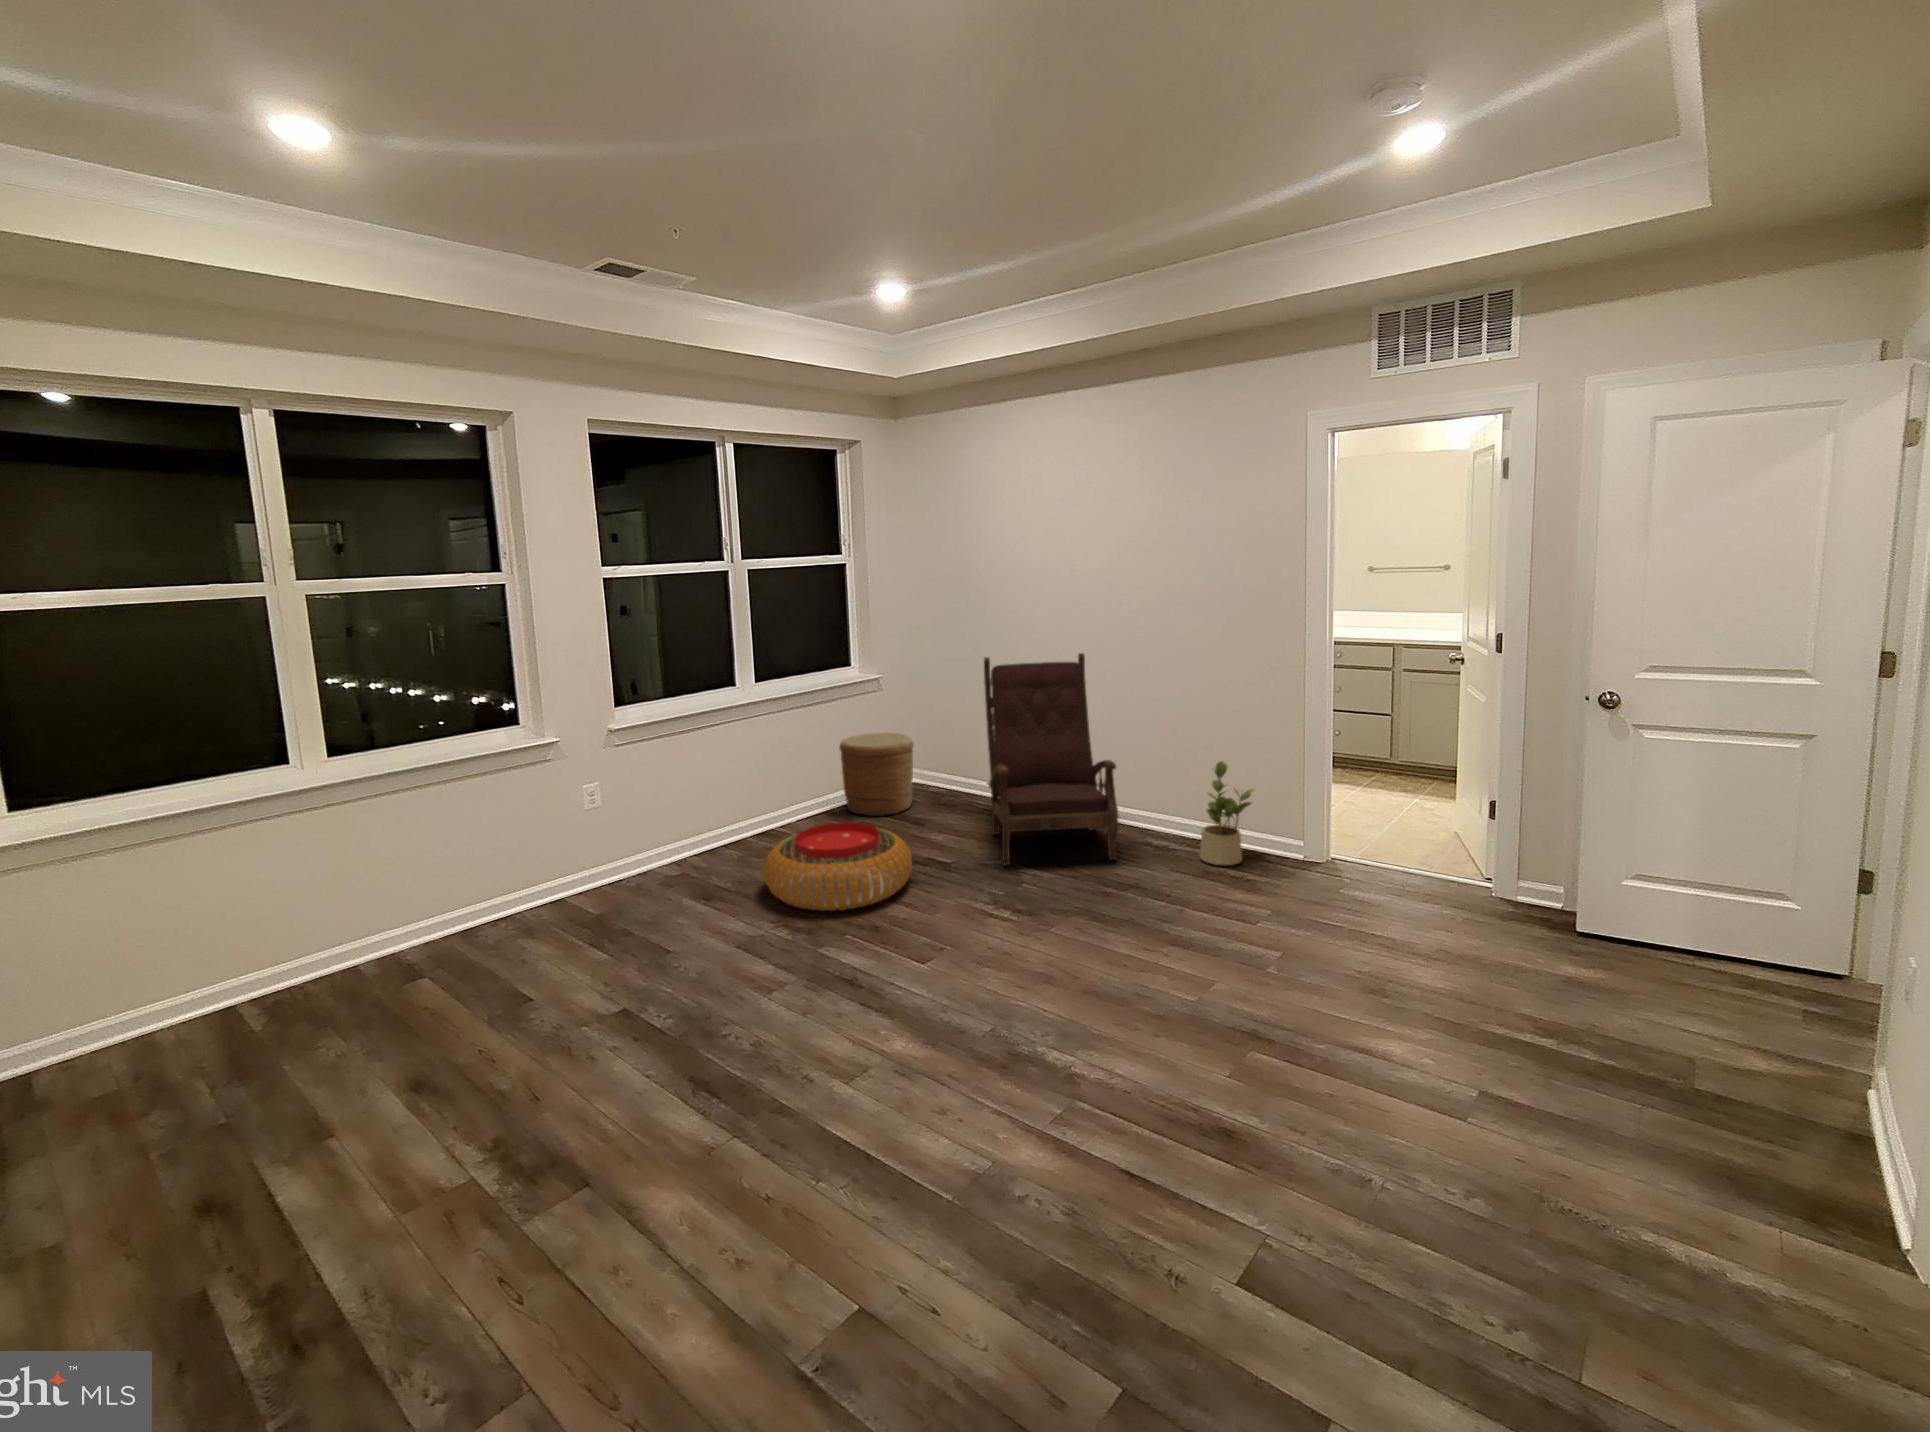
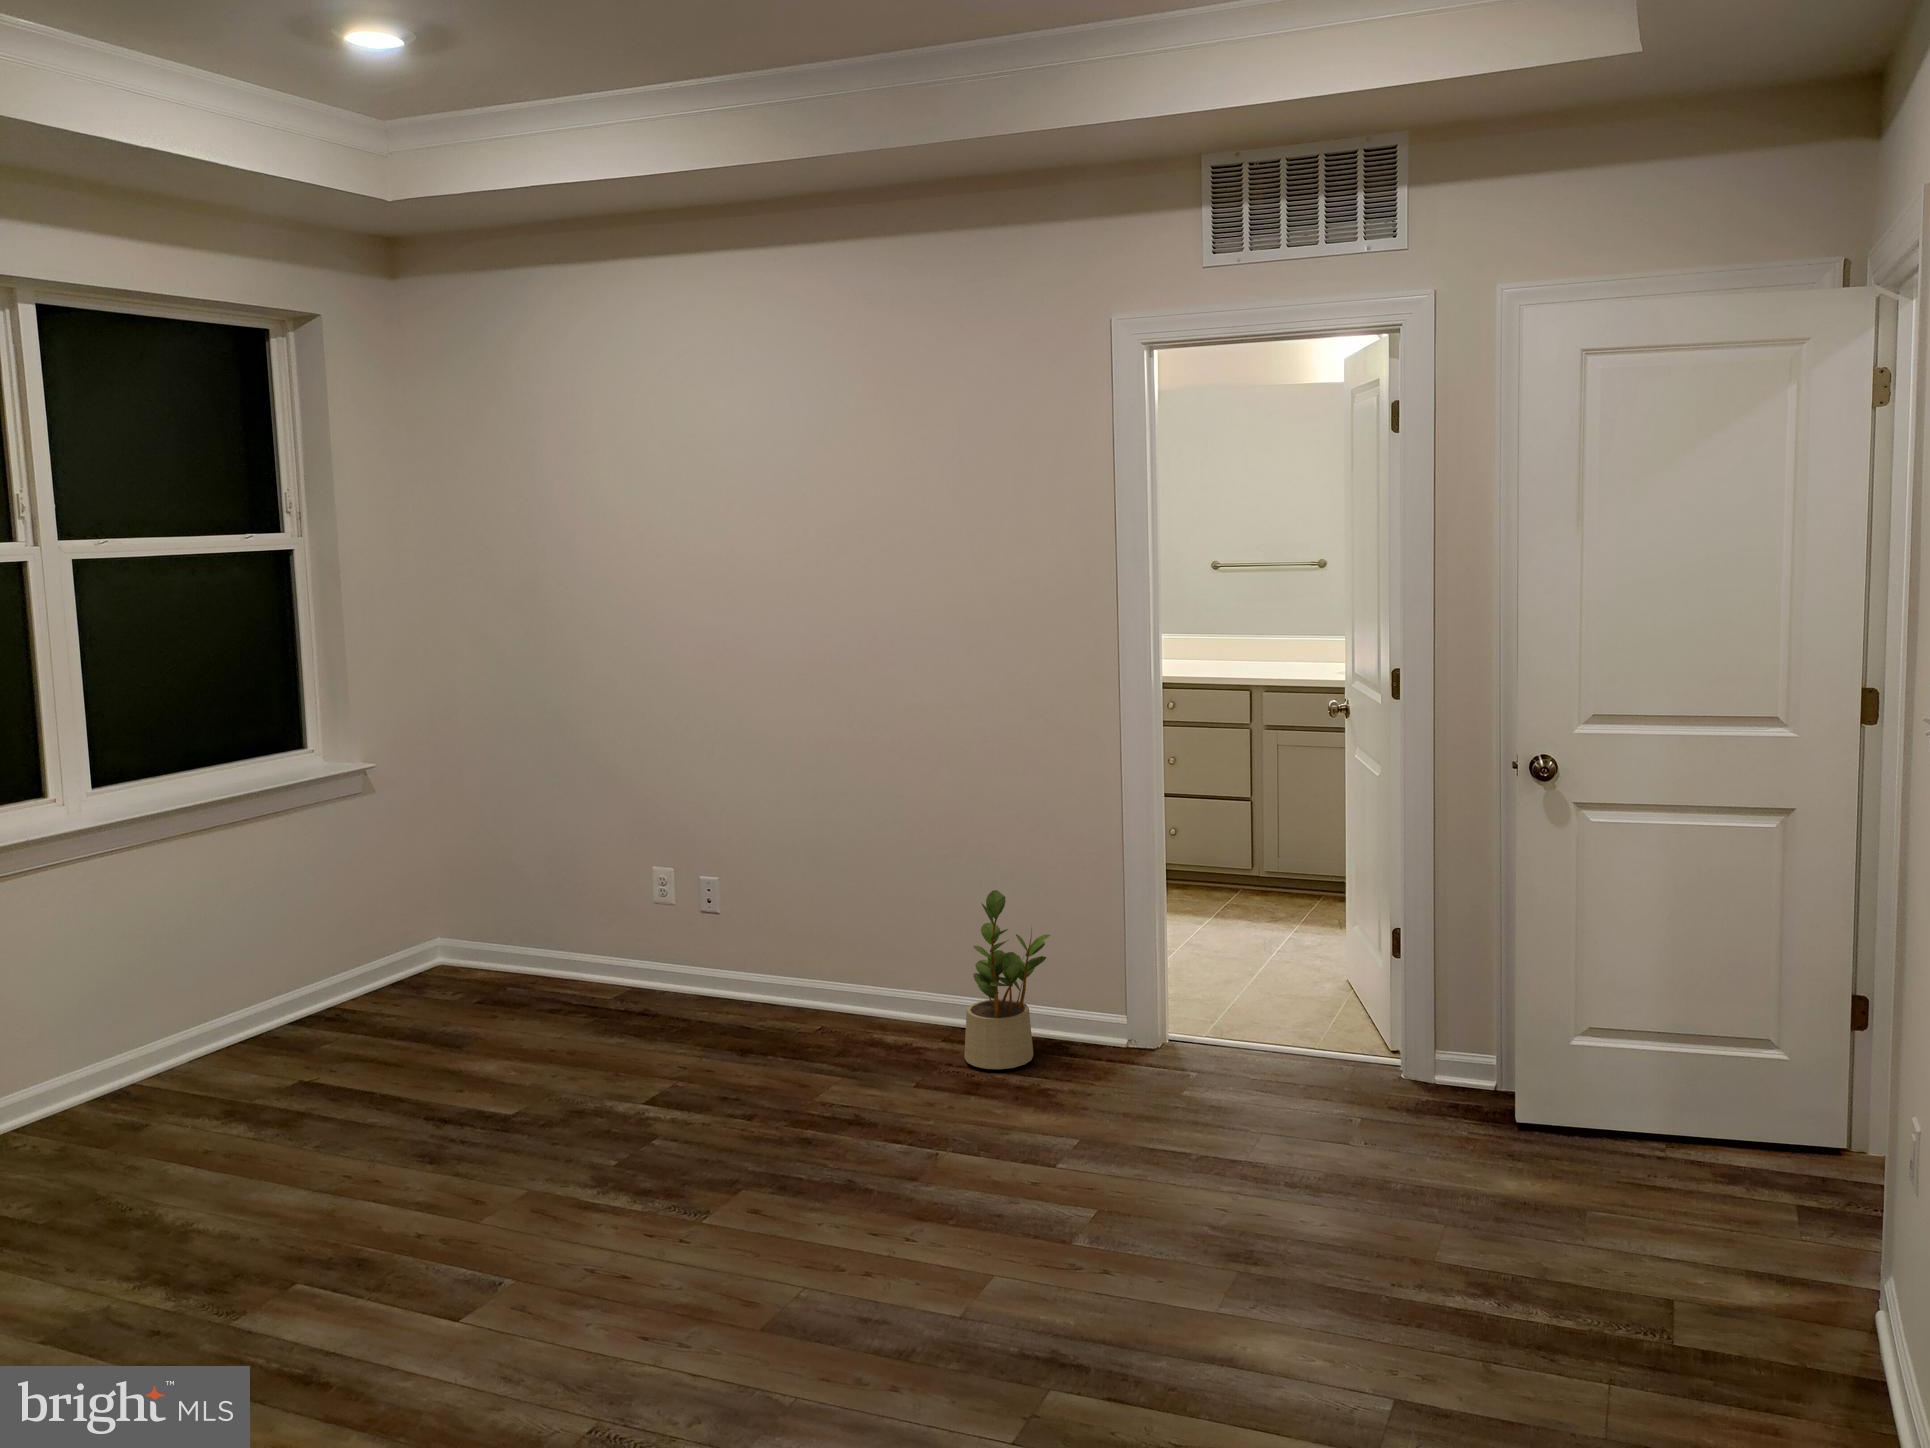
armchair: present [984,653,1118,865] -> none [575,711,824,1111]
woven basket: present [839,733,914,816] -> none [282,872,441,1038]
pouf: present [764,822,912,911] -> none [88,1058,427,1253]

